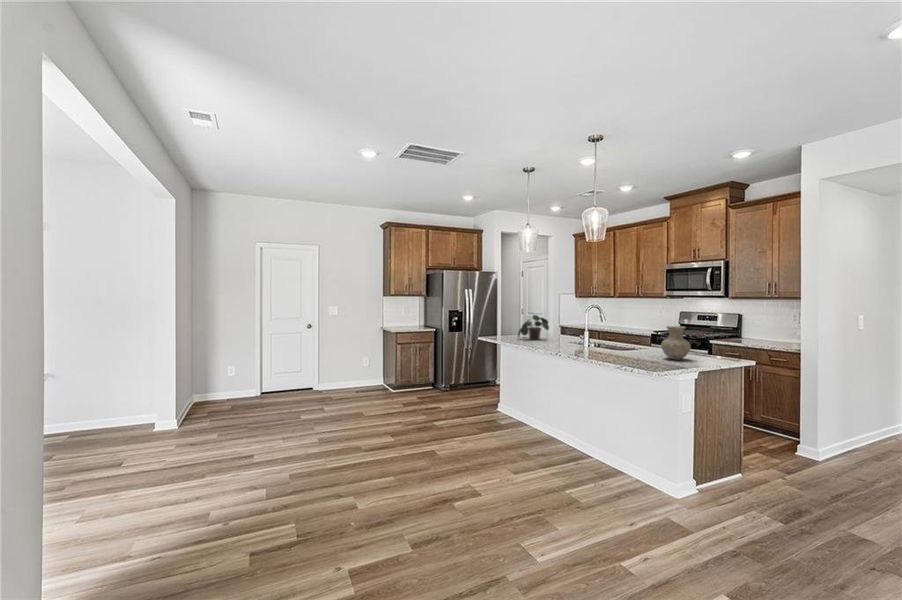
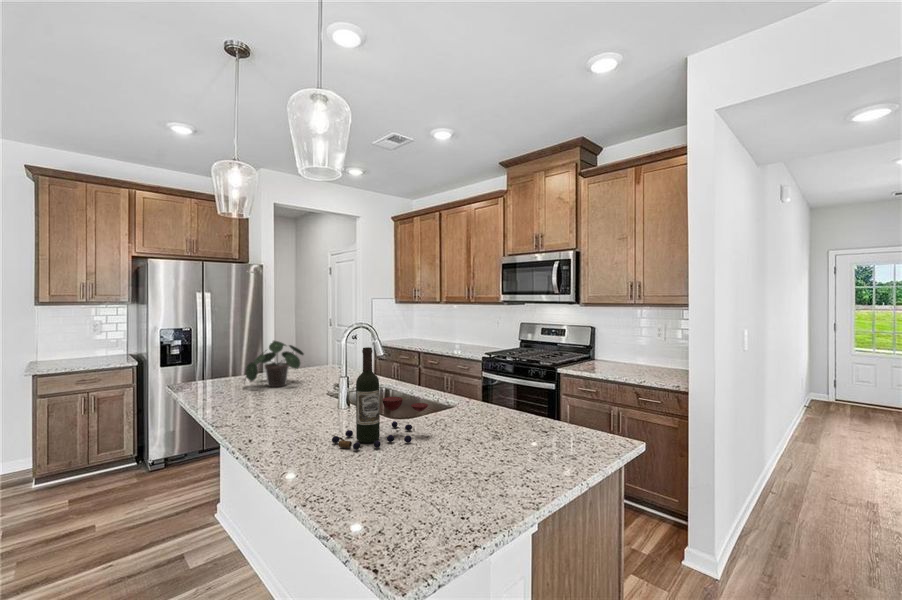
wine bottle: none [597,313,644,358] -> present [332,347,428,450]
vase: present [661,326,691,360] -> none [462,370,516,443]

